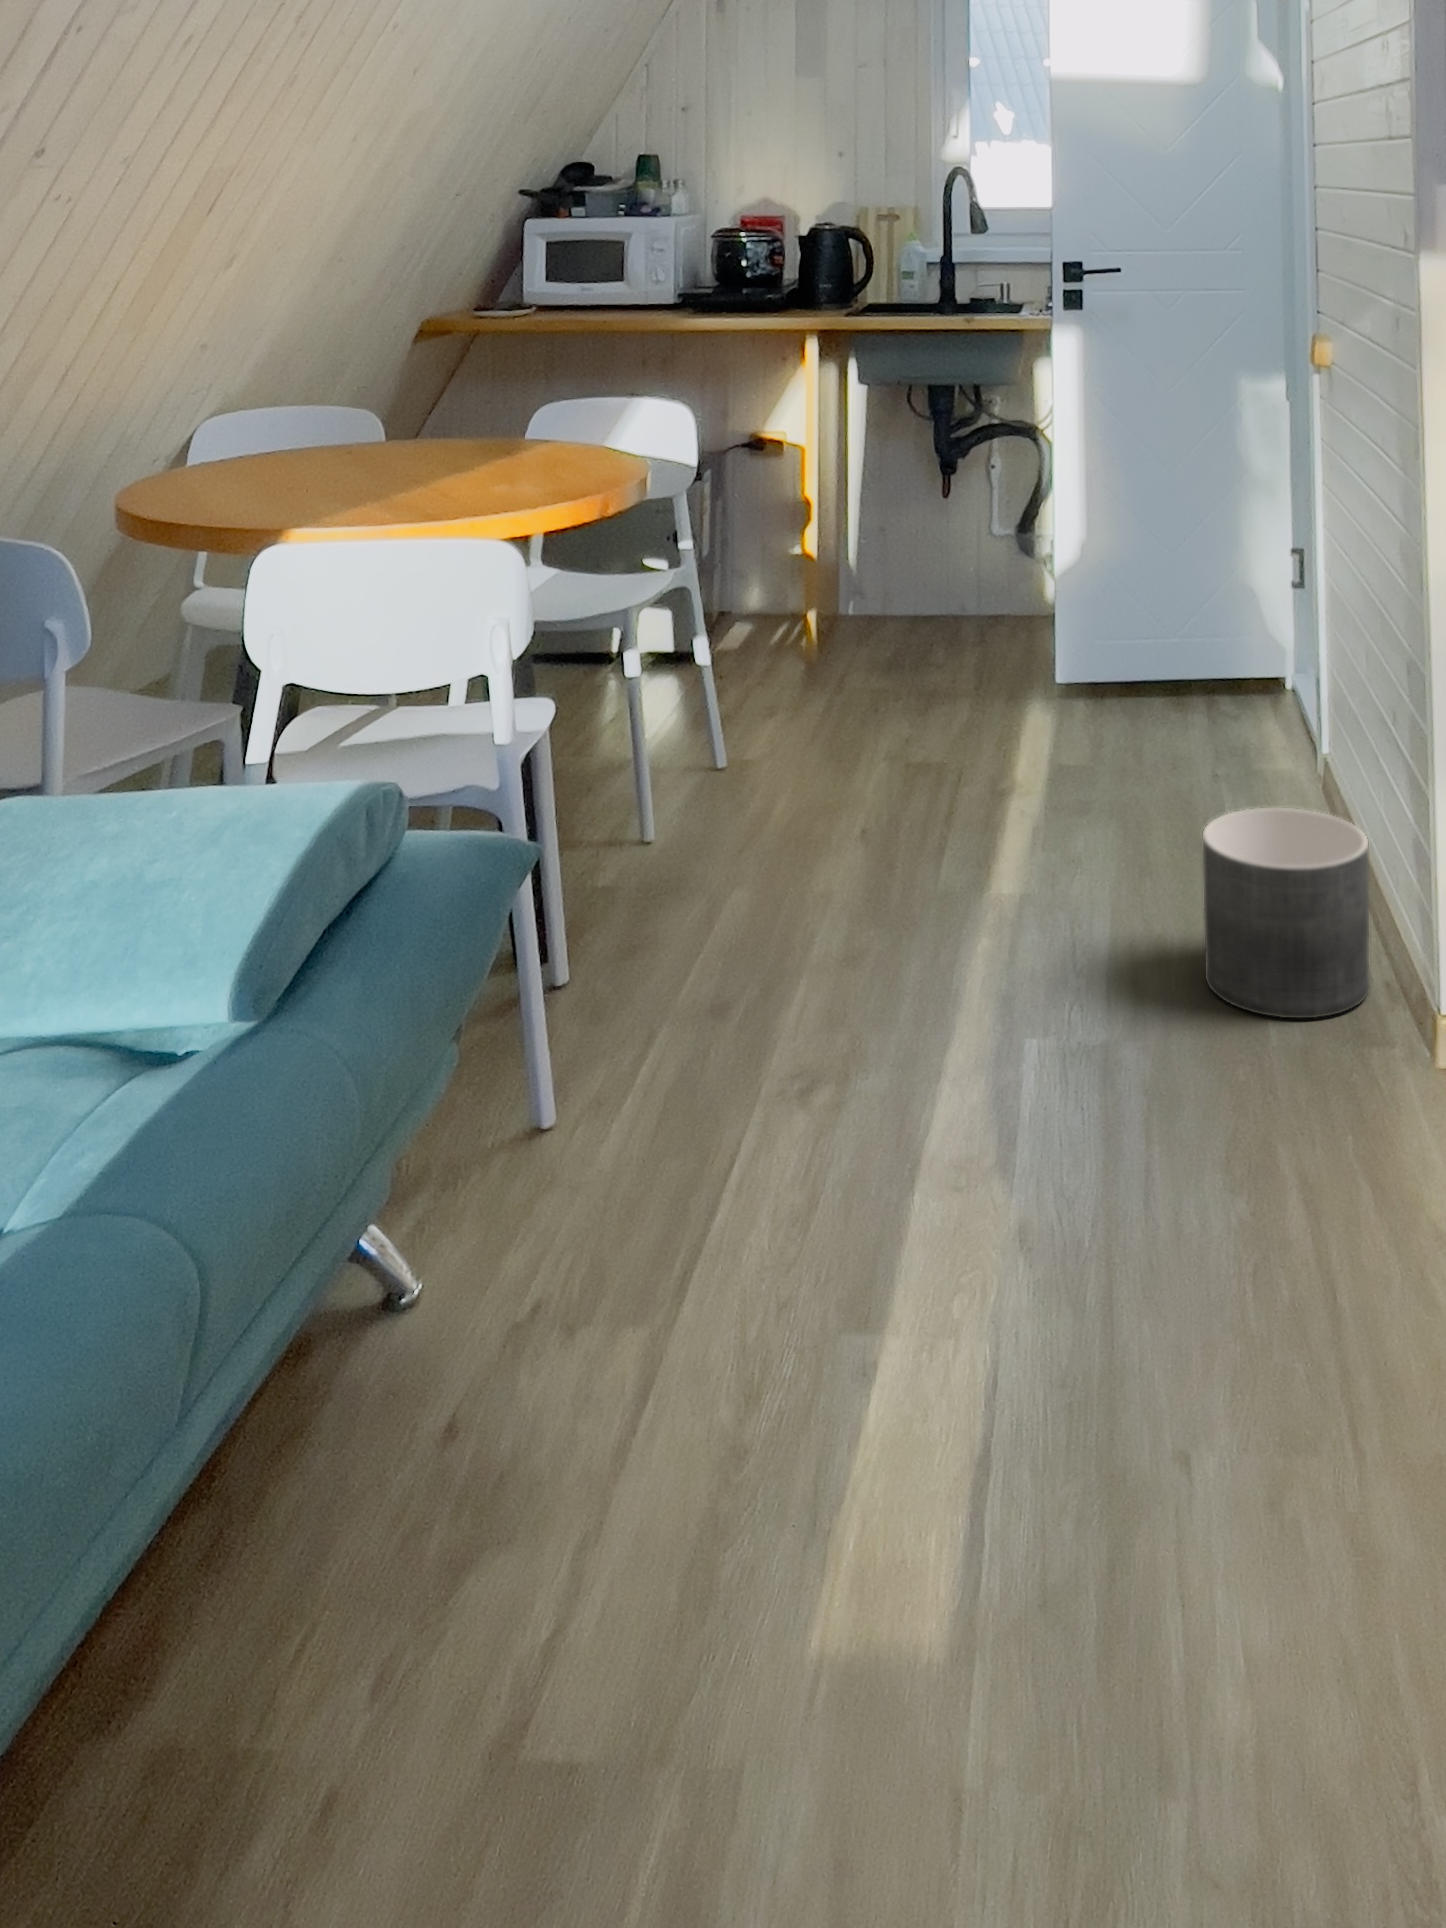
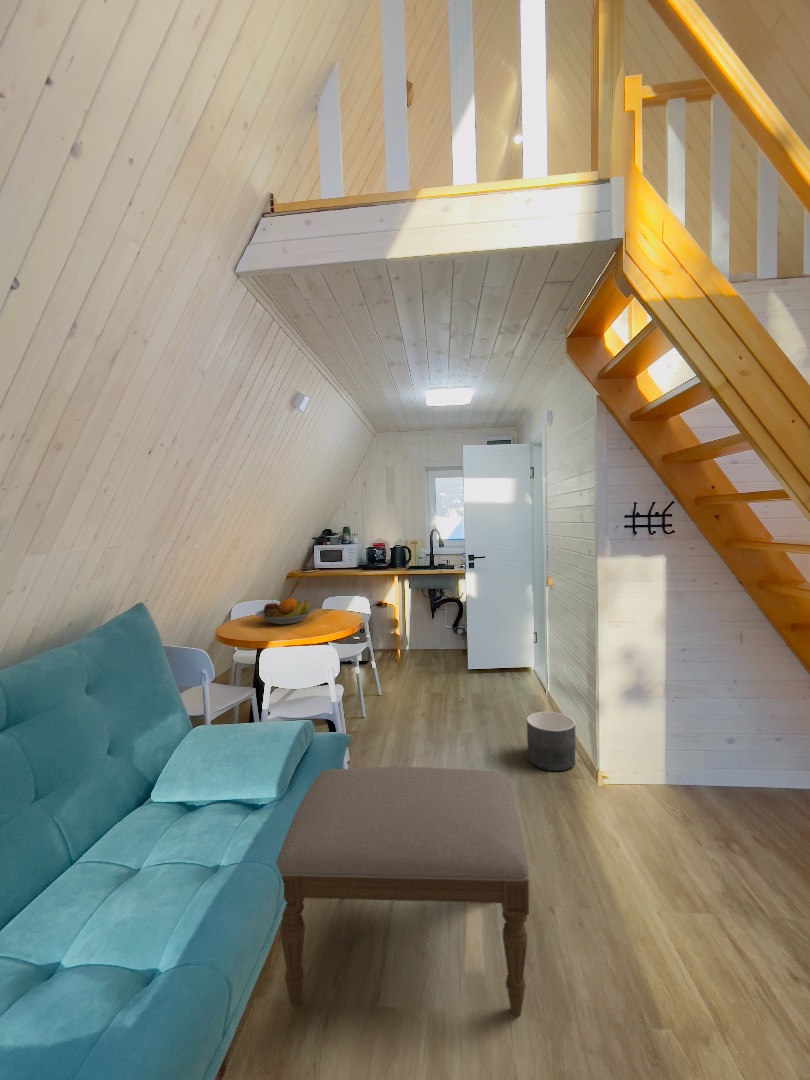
fruit bowl: none [271,387,483,481] -> present [256,598,315,624]
ottoman: none [189,937,1043,1777] -> present [275,767,529,1016]

